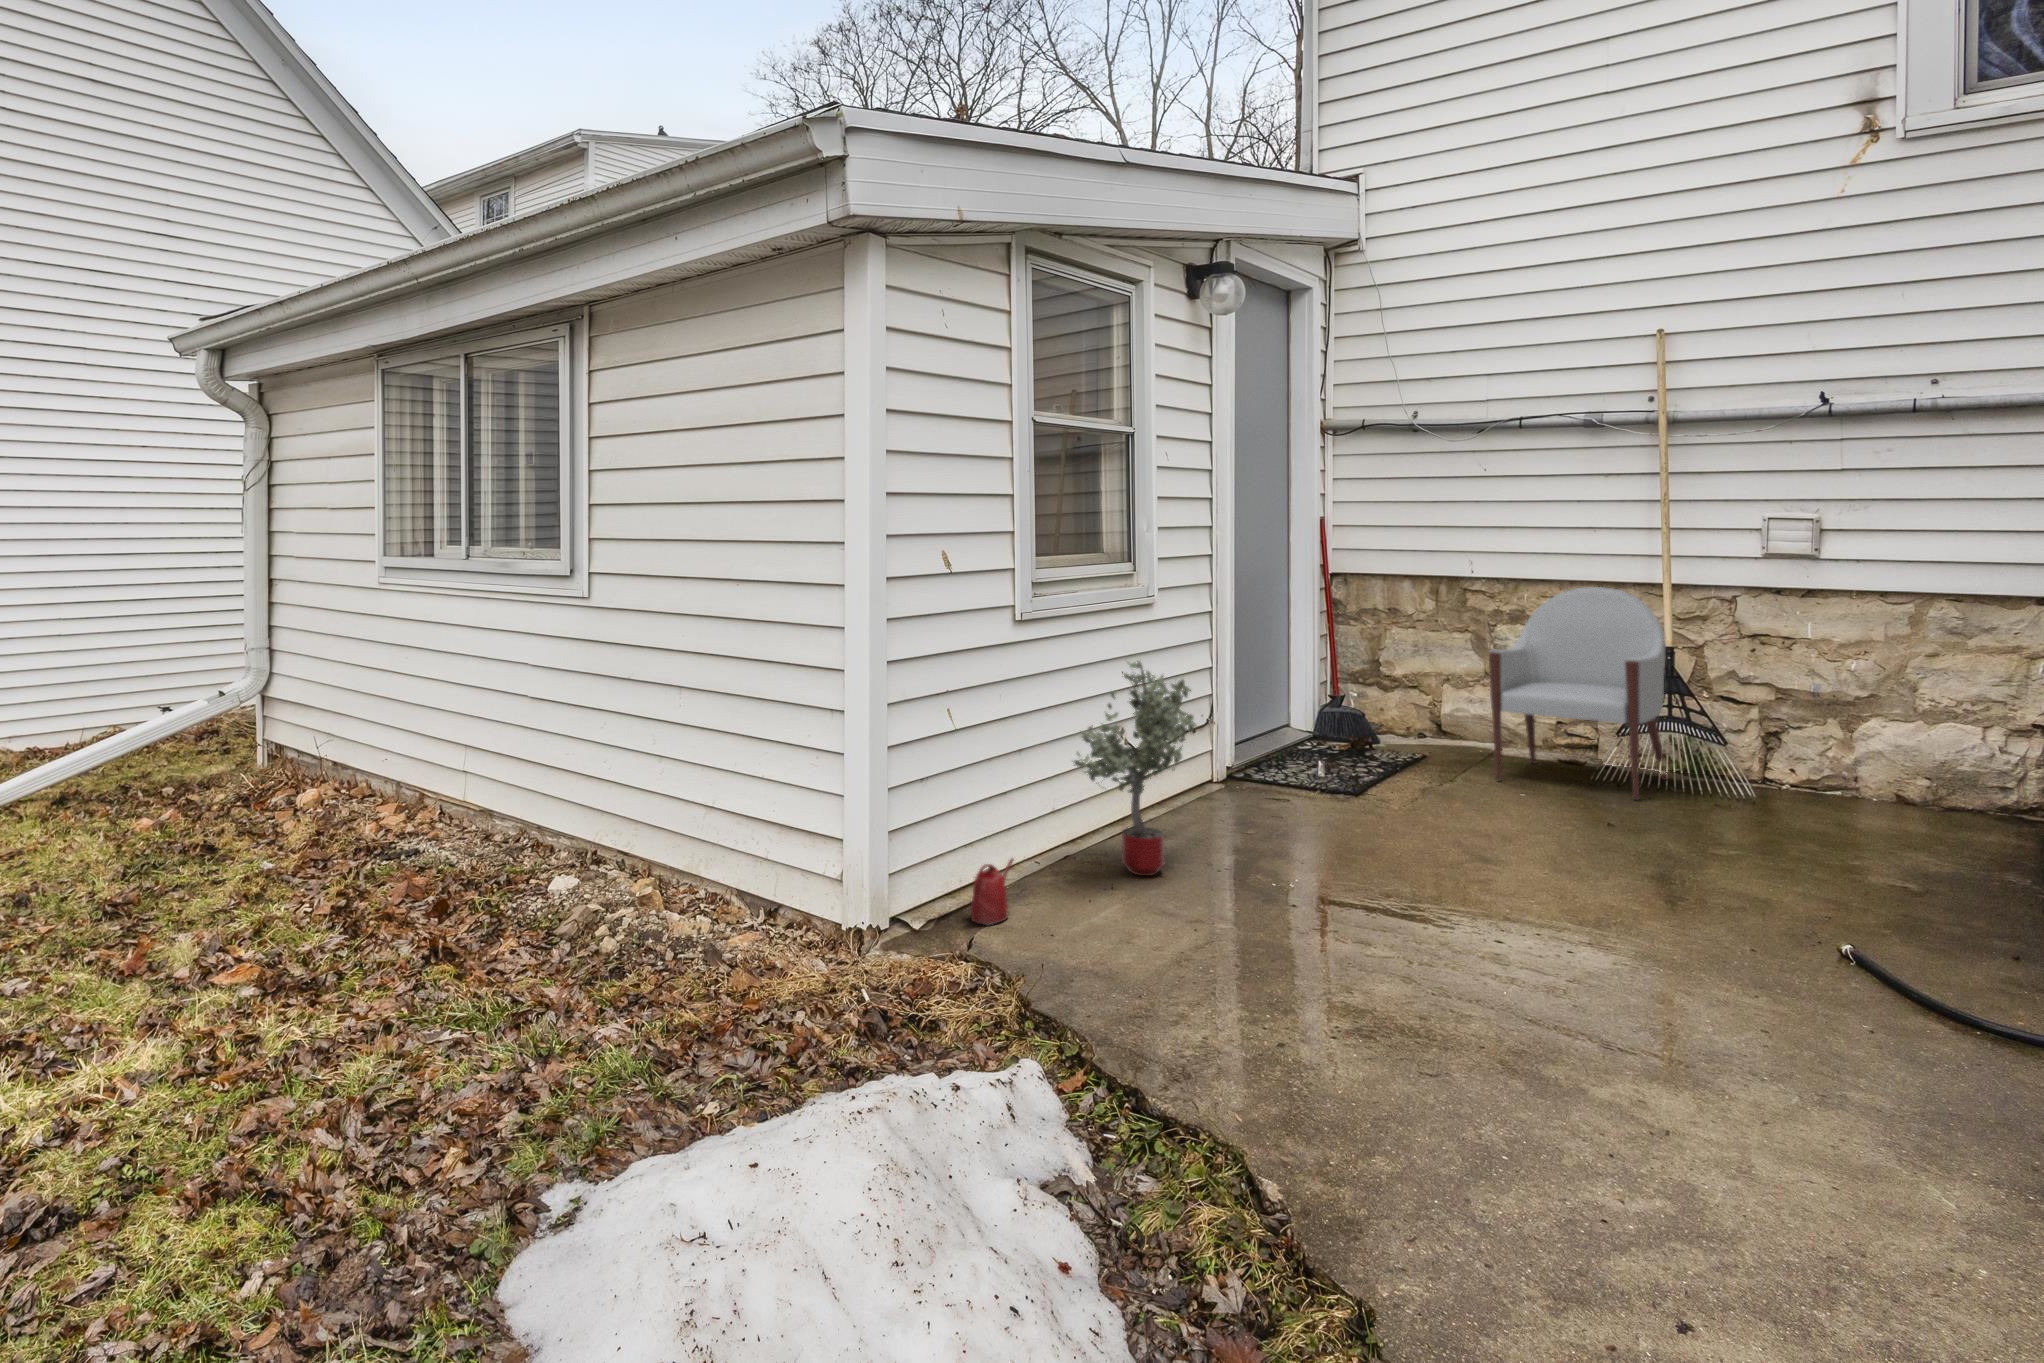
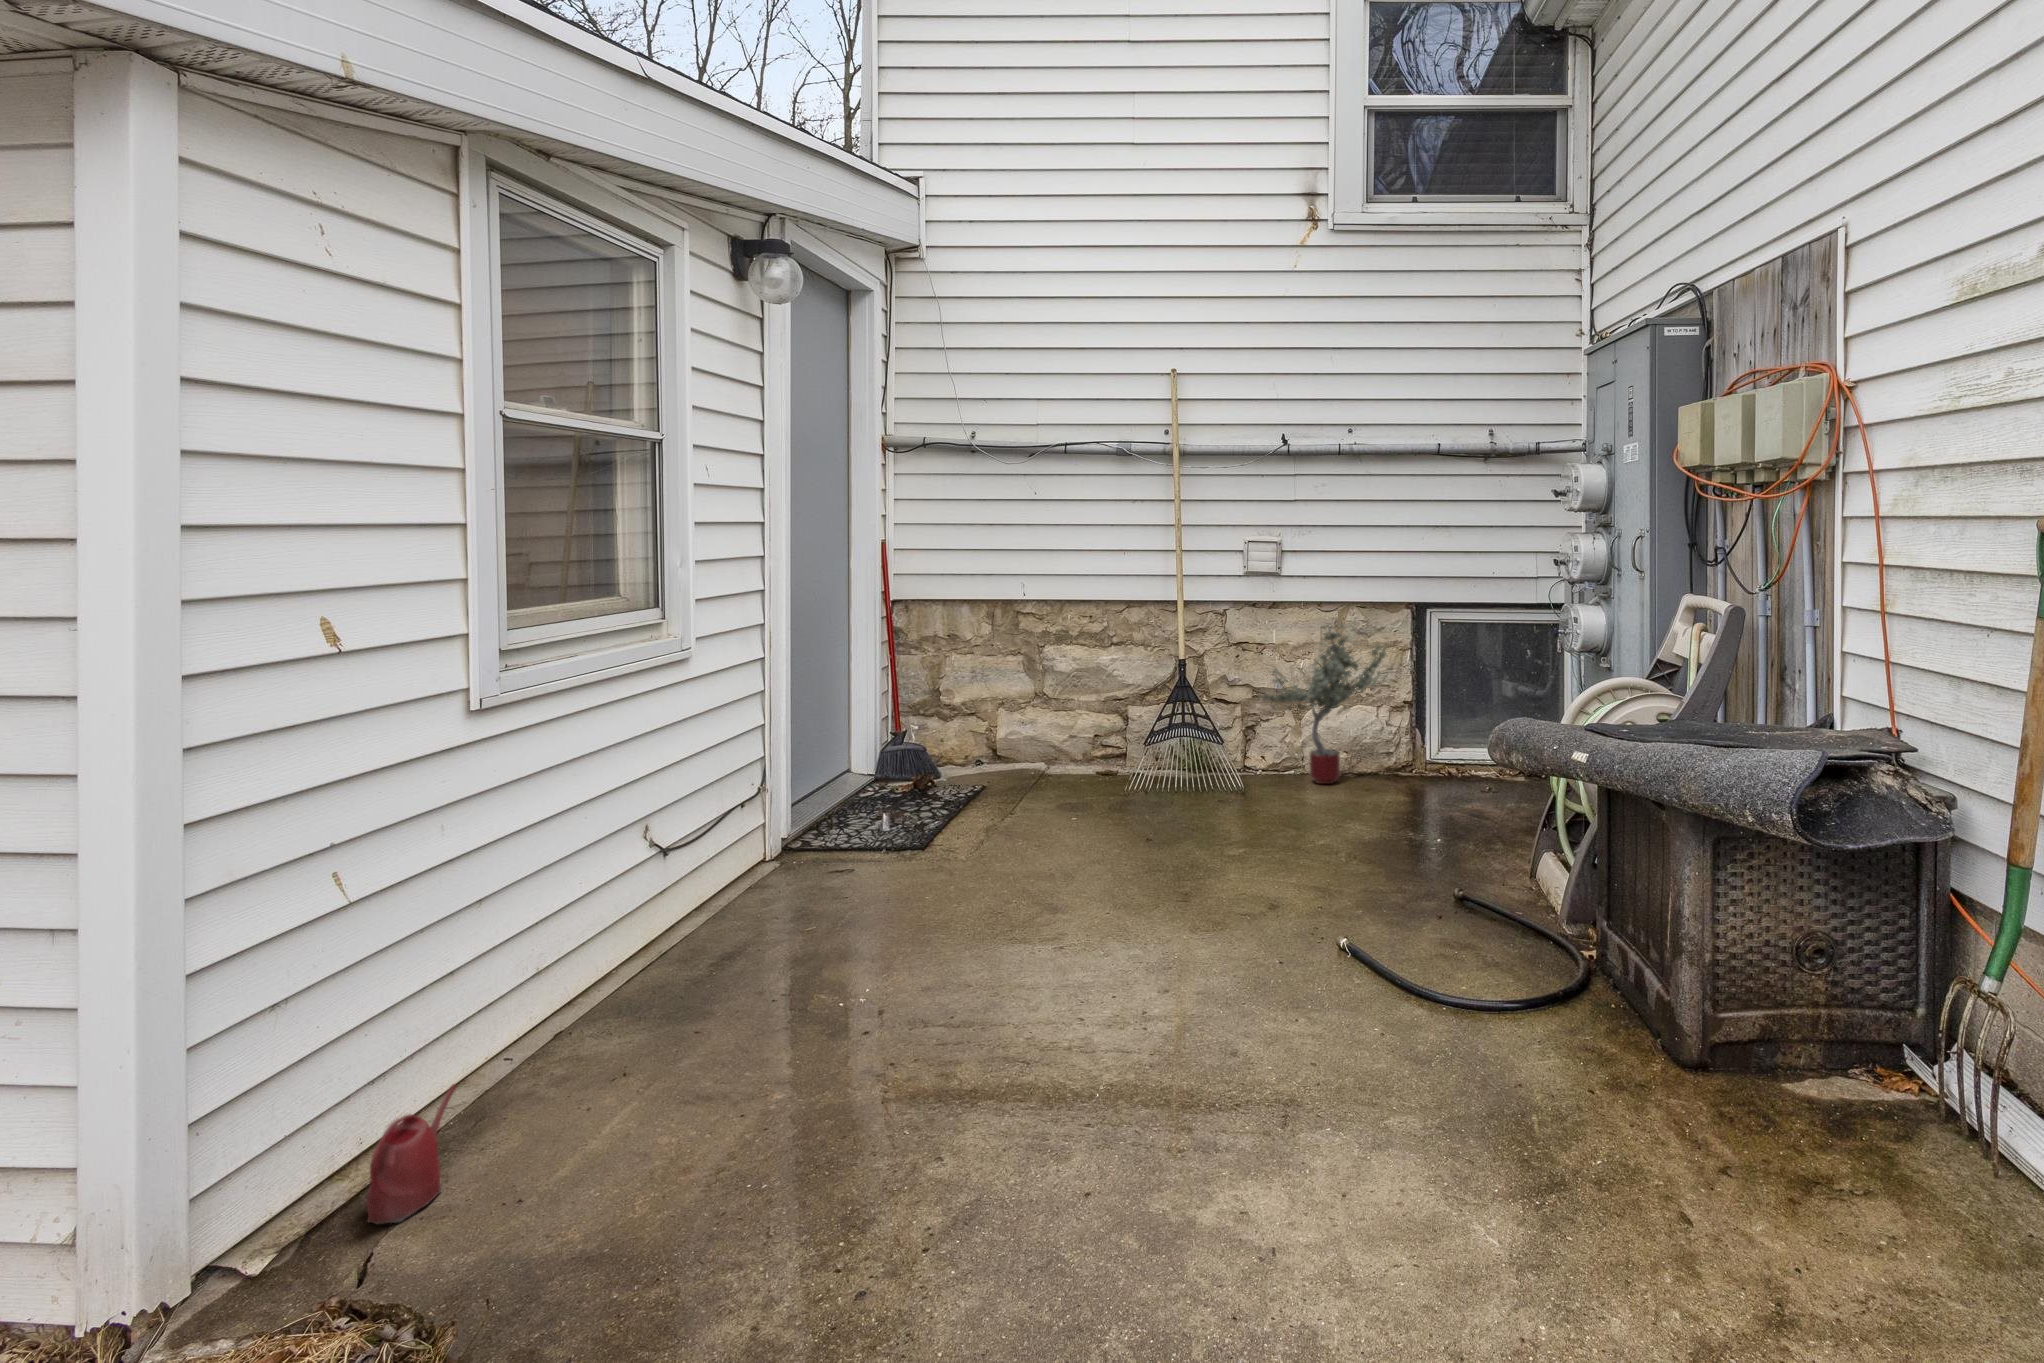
chair: present [1489,587,1667,800] -> none [1044,606,1181,805]
potted tree: present [1074,661,1197,876] -> present [1258,624,1387,784]

